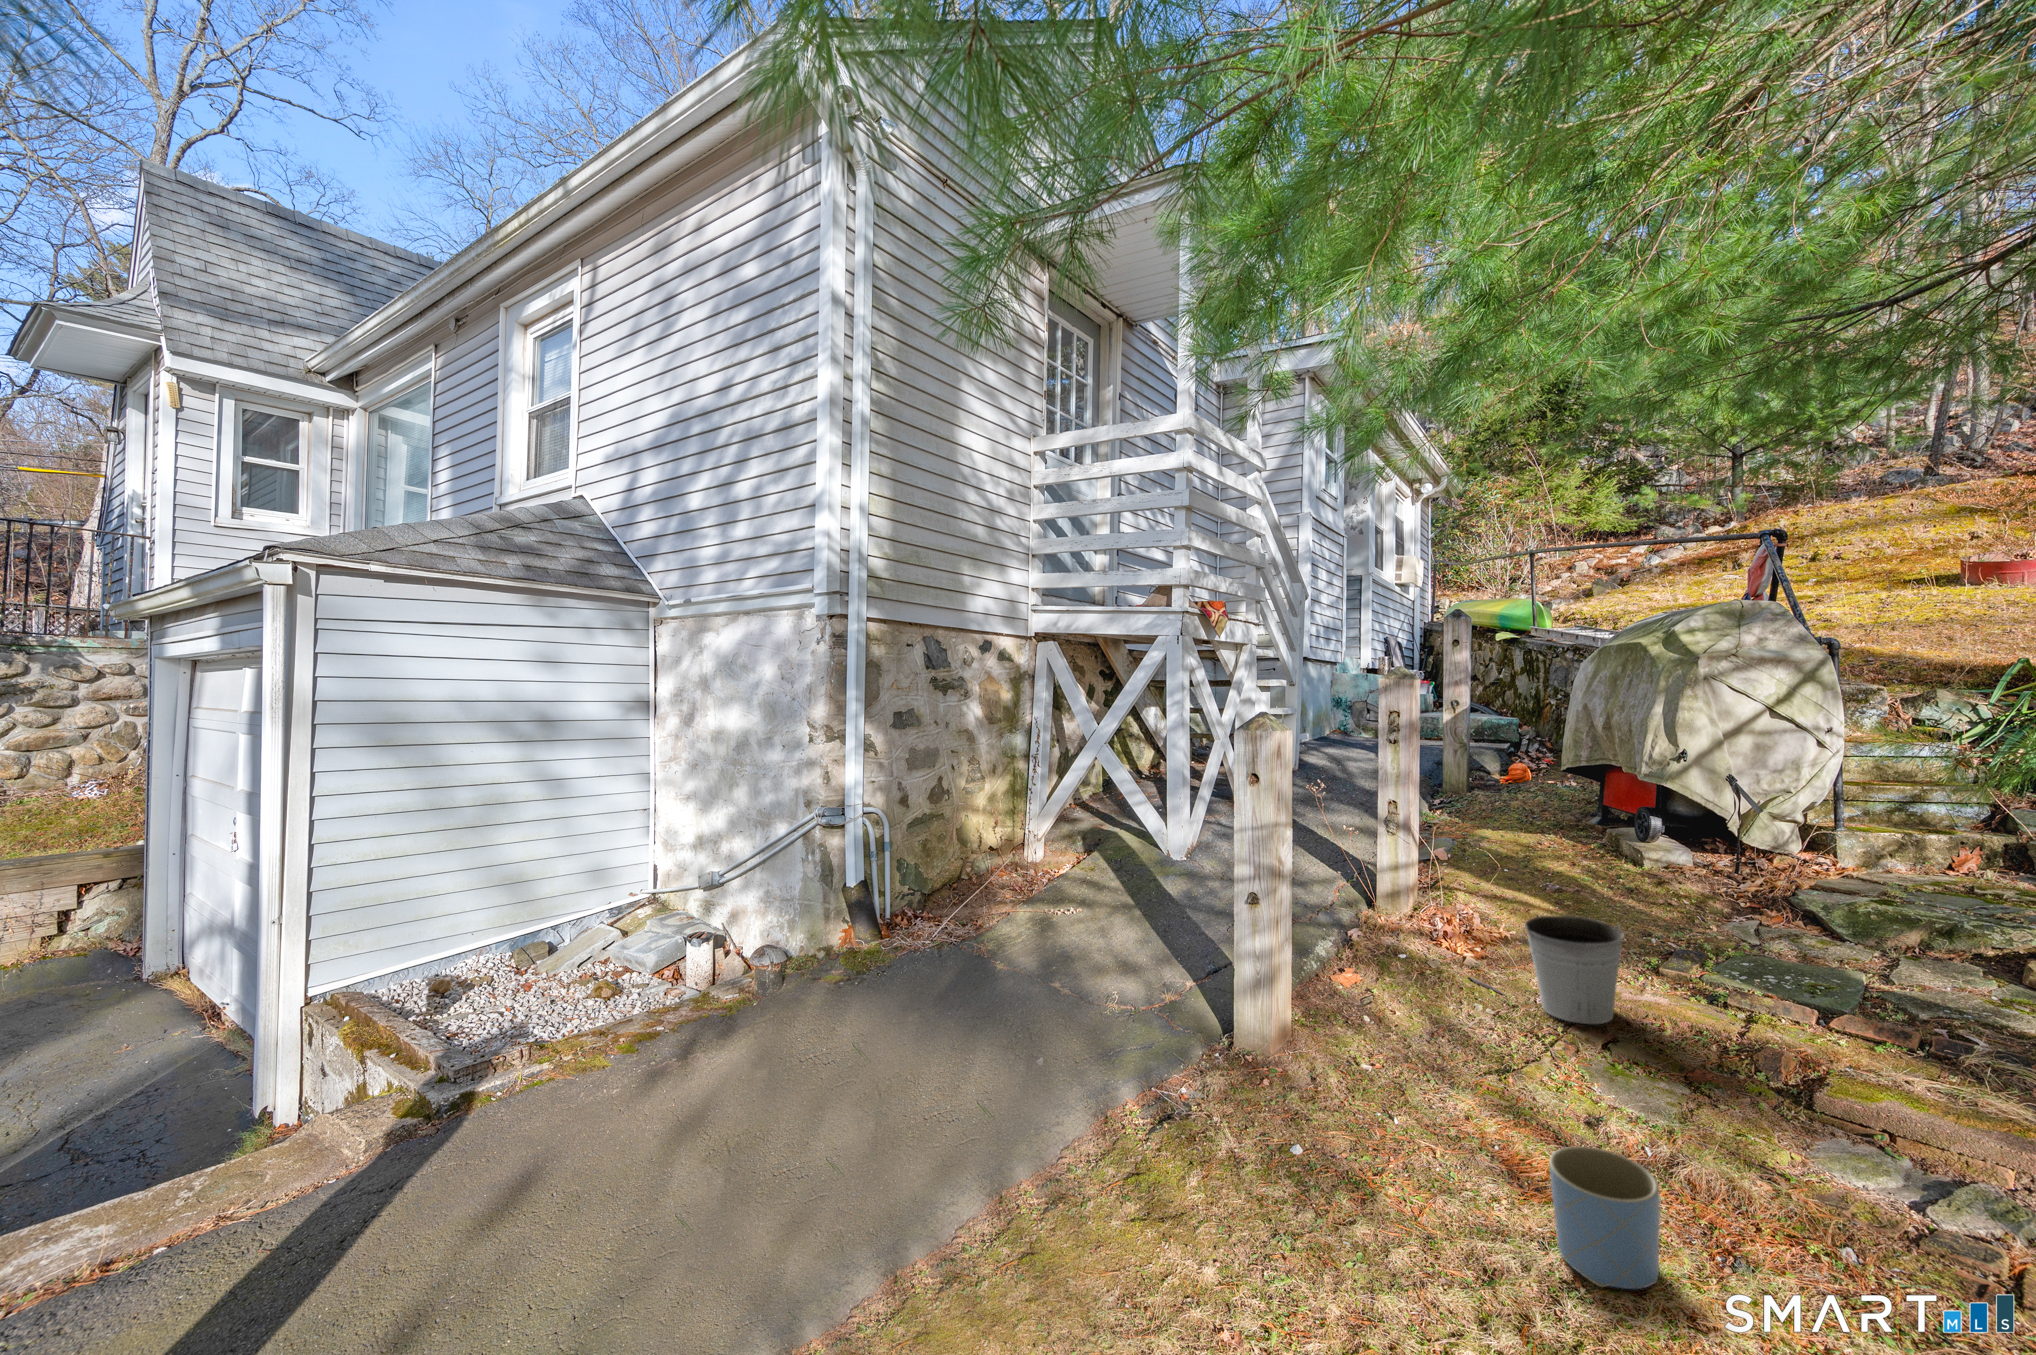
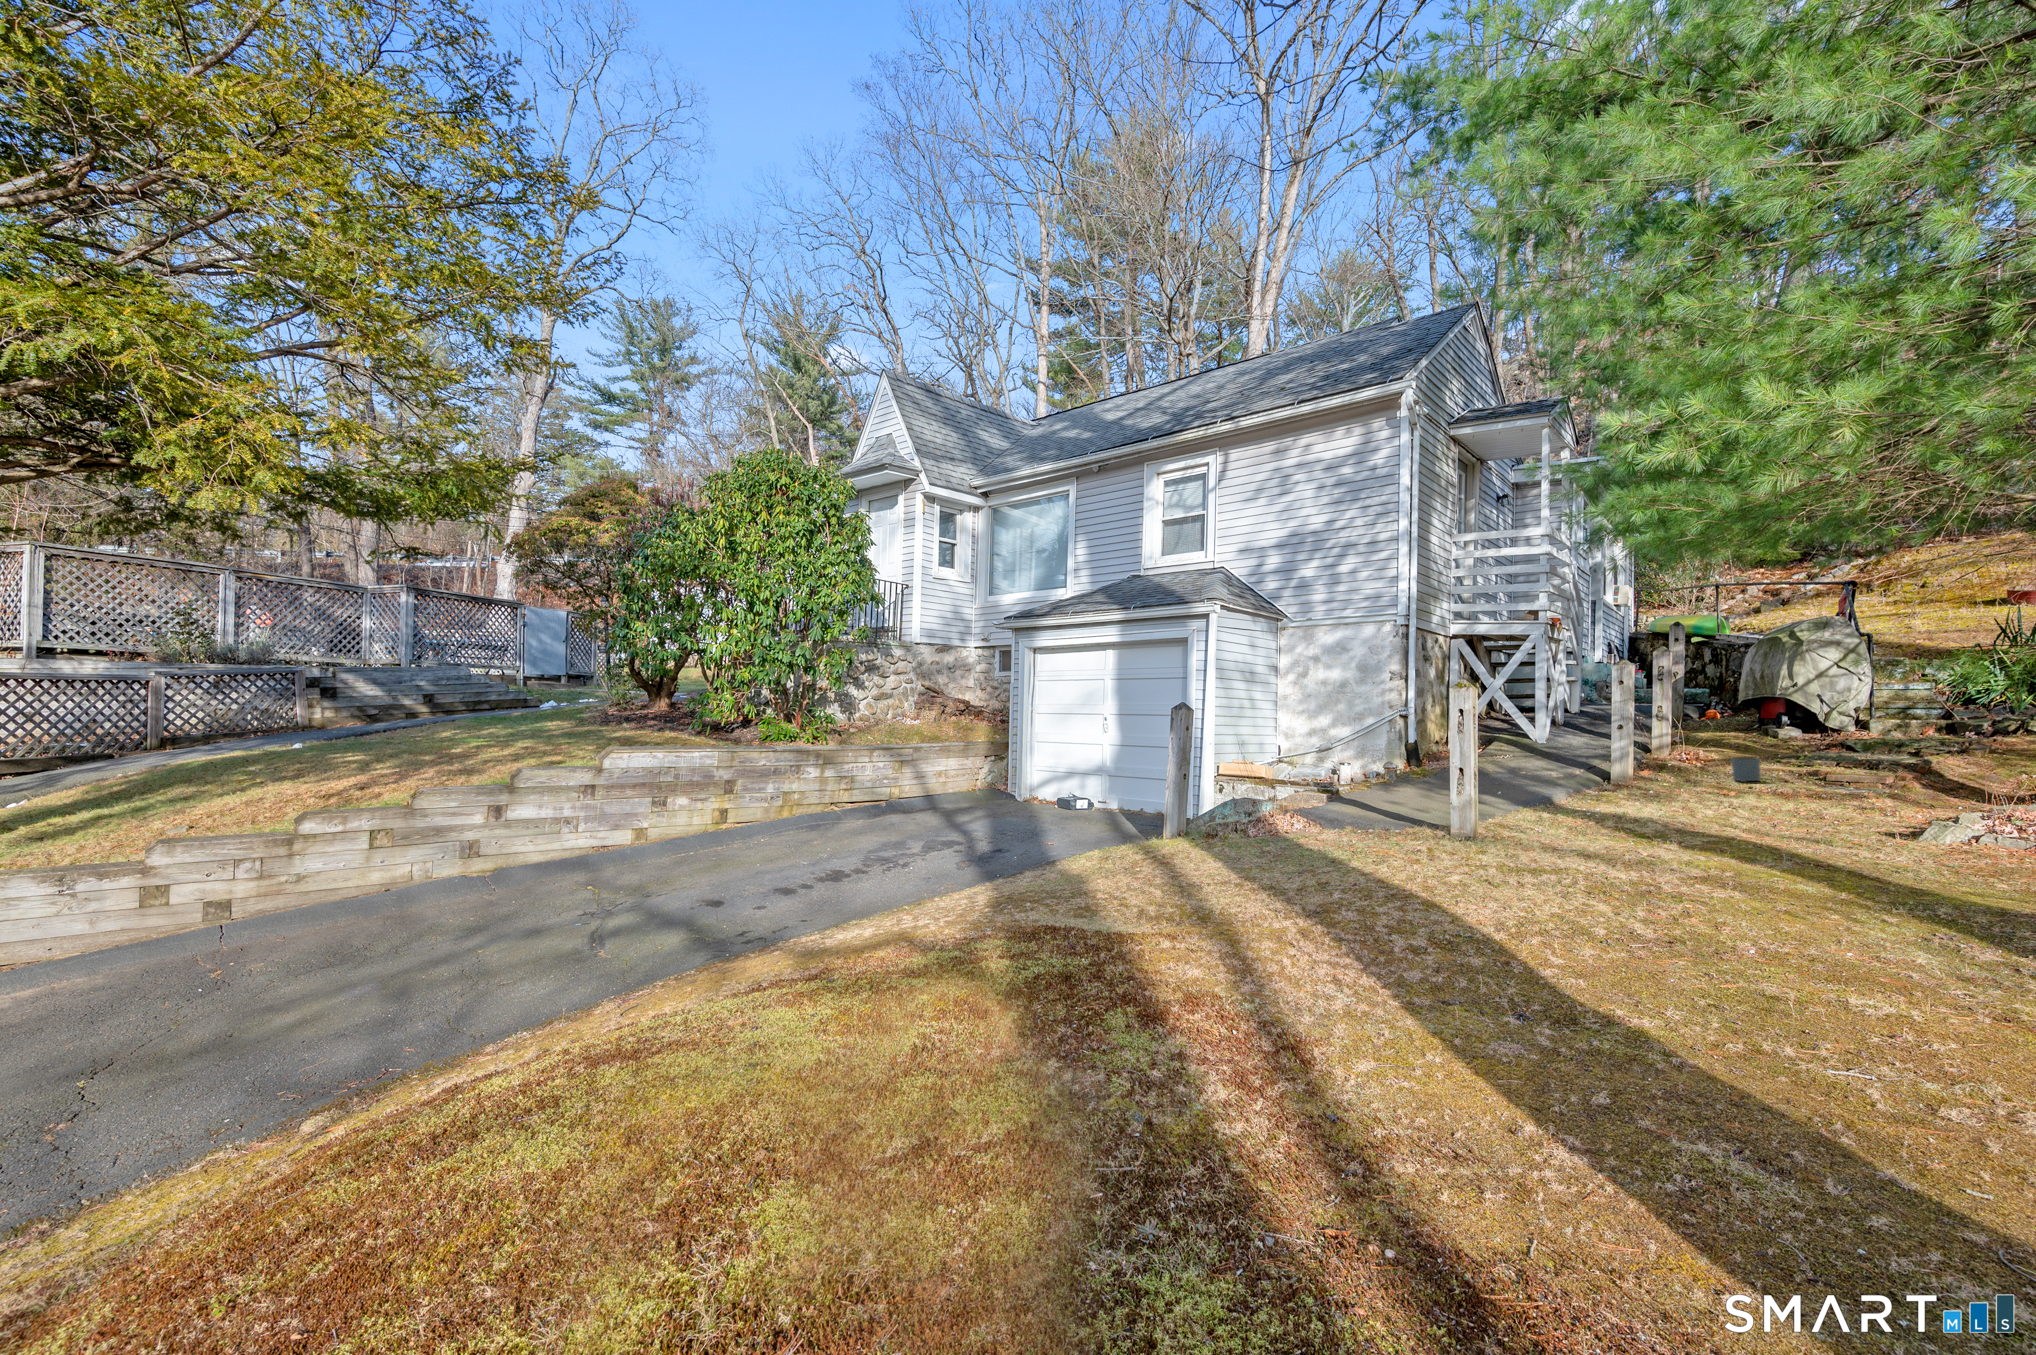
bucket: present [1523,916,1624,1024] -> none [1720,729,1758,761]

